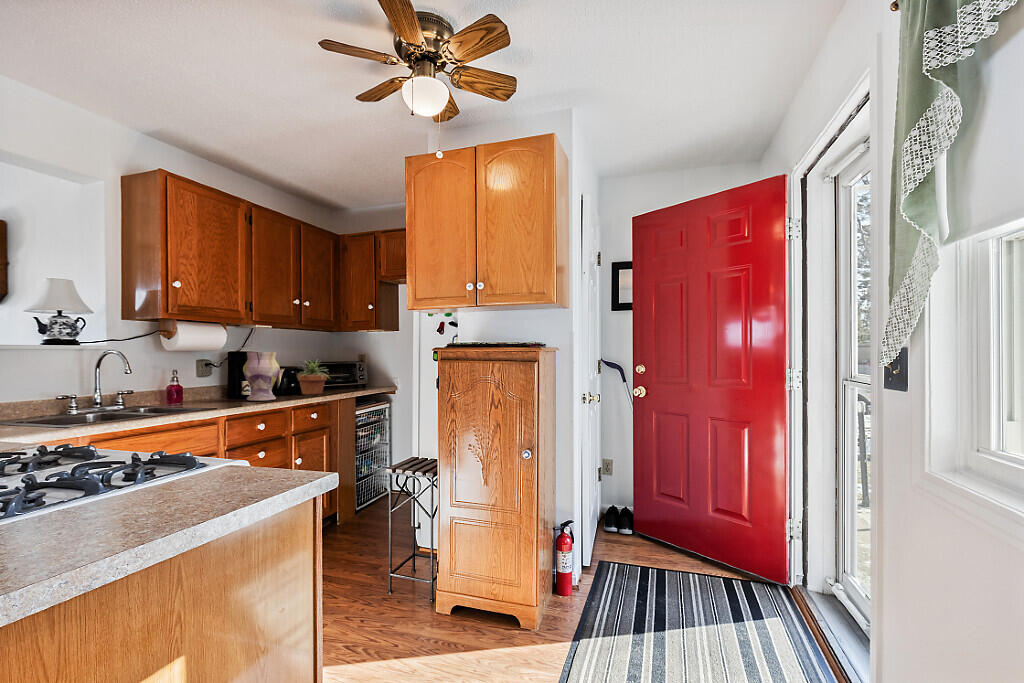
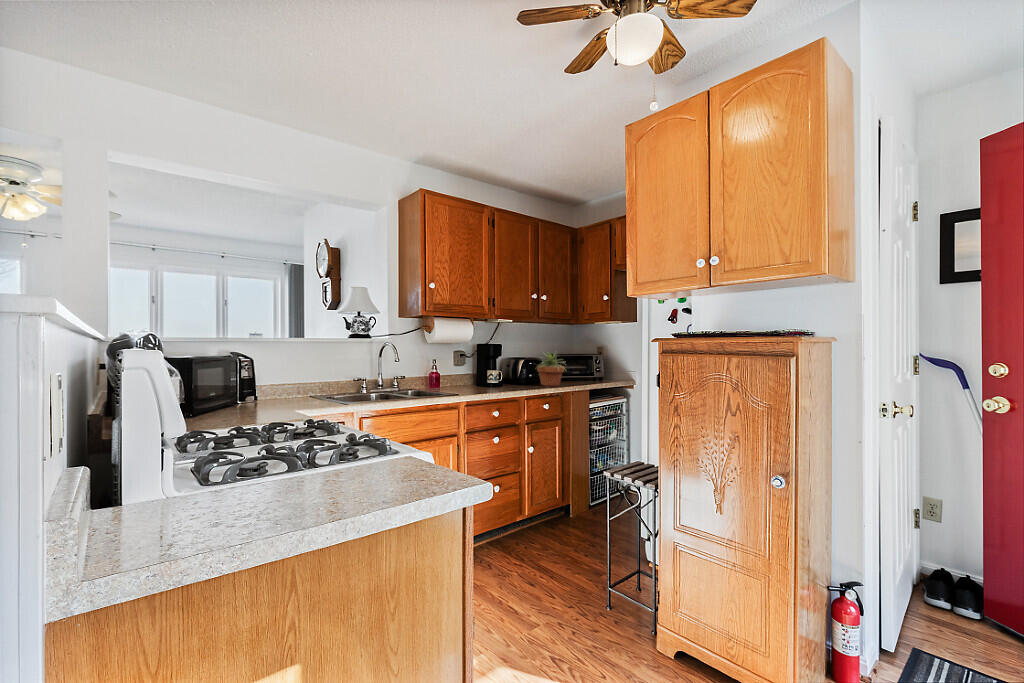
vase: present [243,352,280,401] -> none [486,344,517,390]

